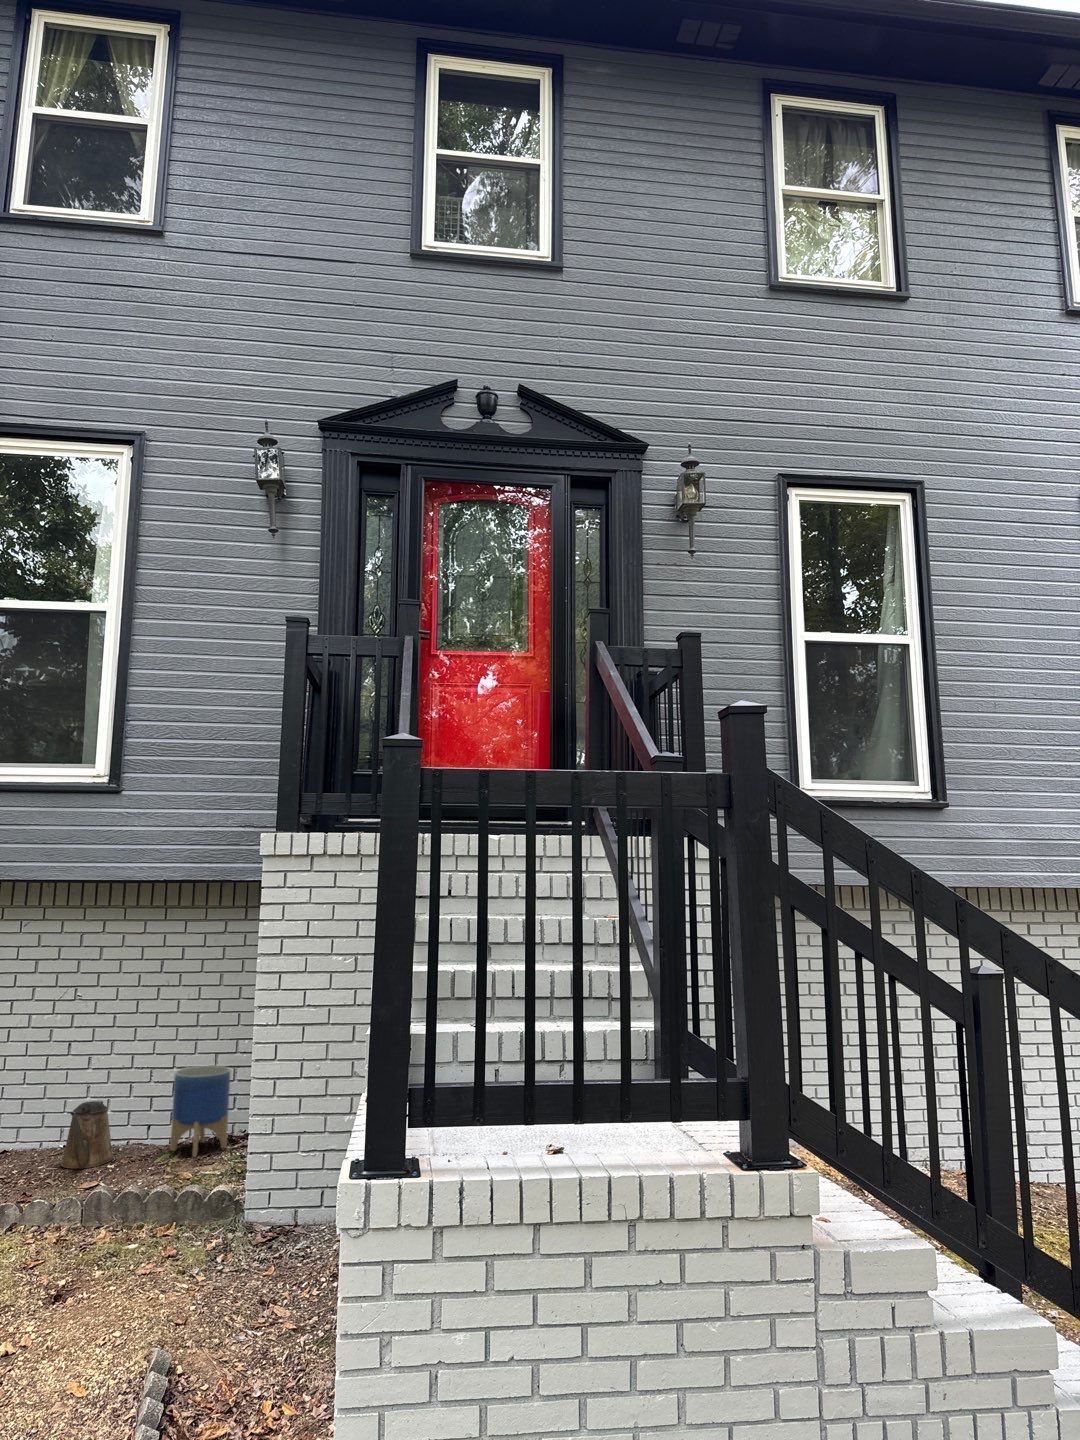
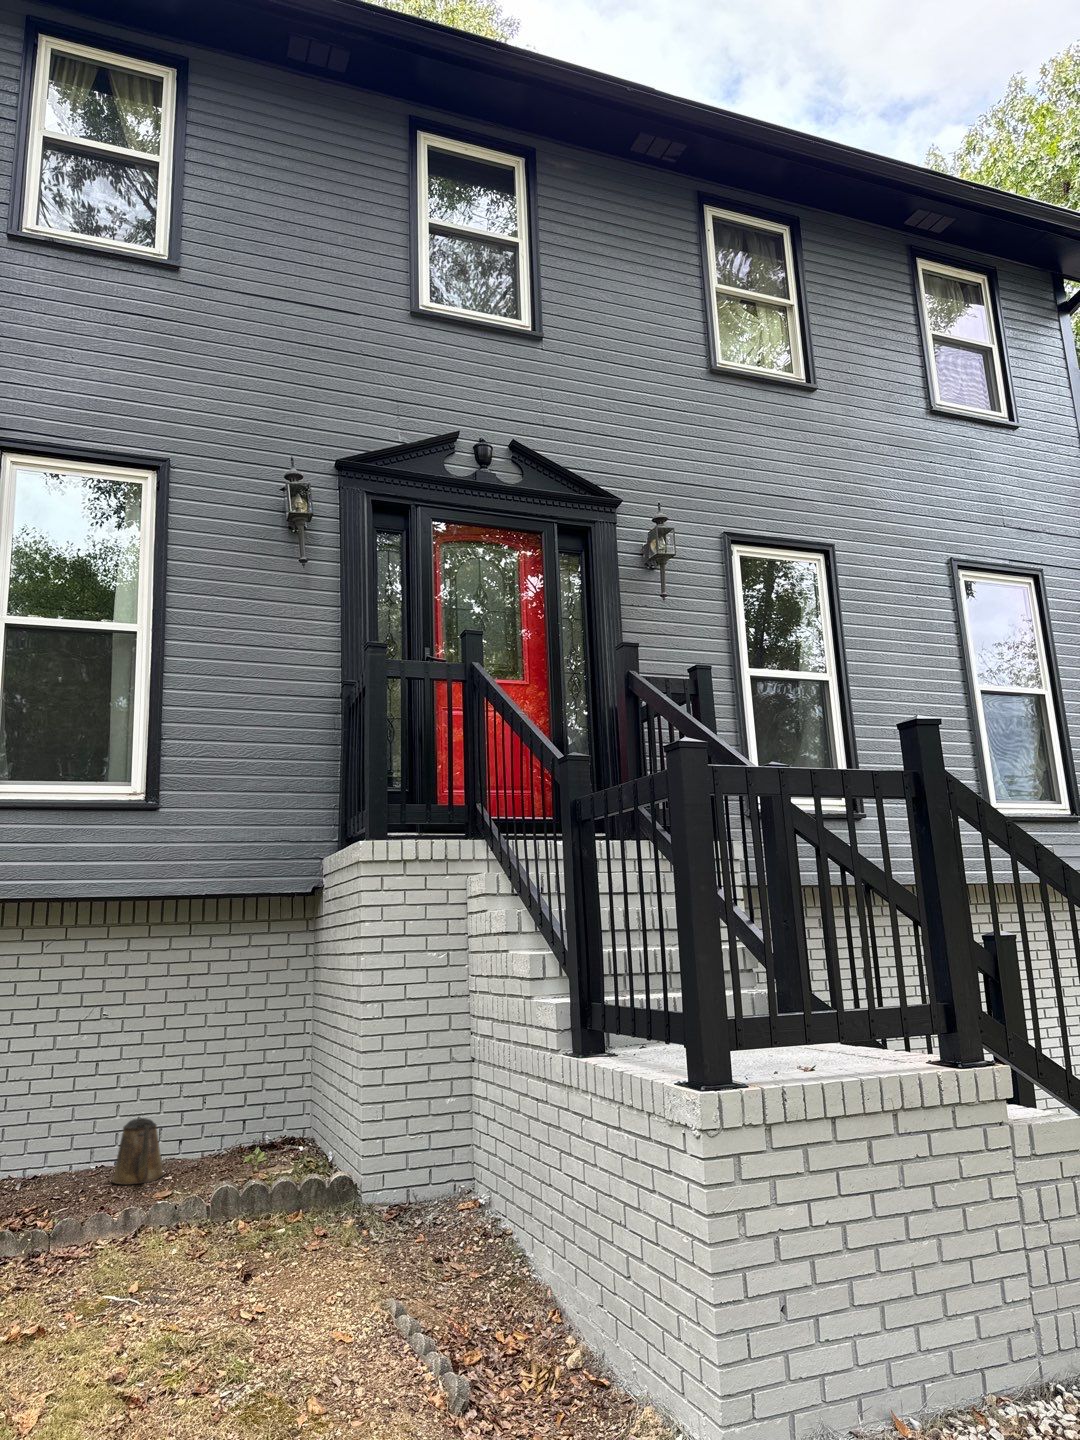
planter: present [170,1065,231,1157] -> none [216,1078,273,1165]

